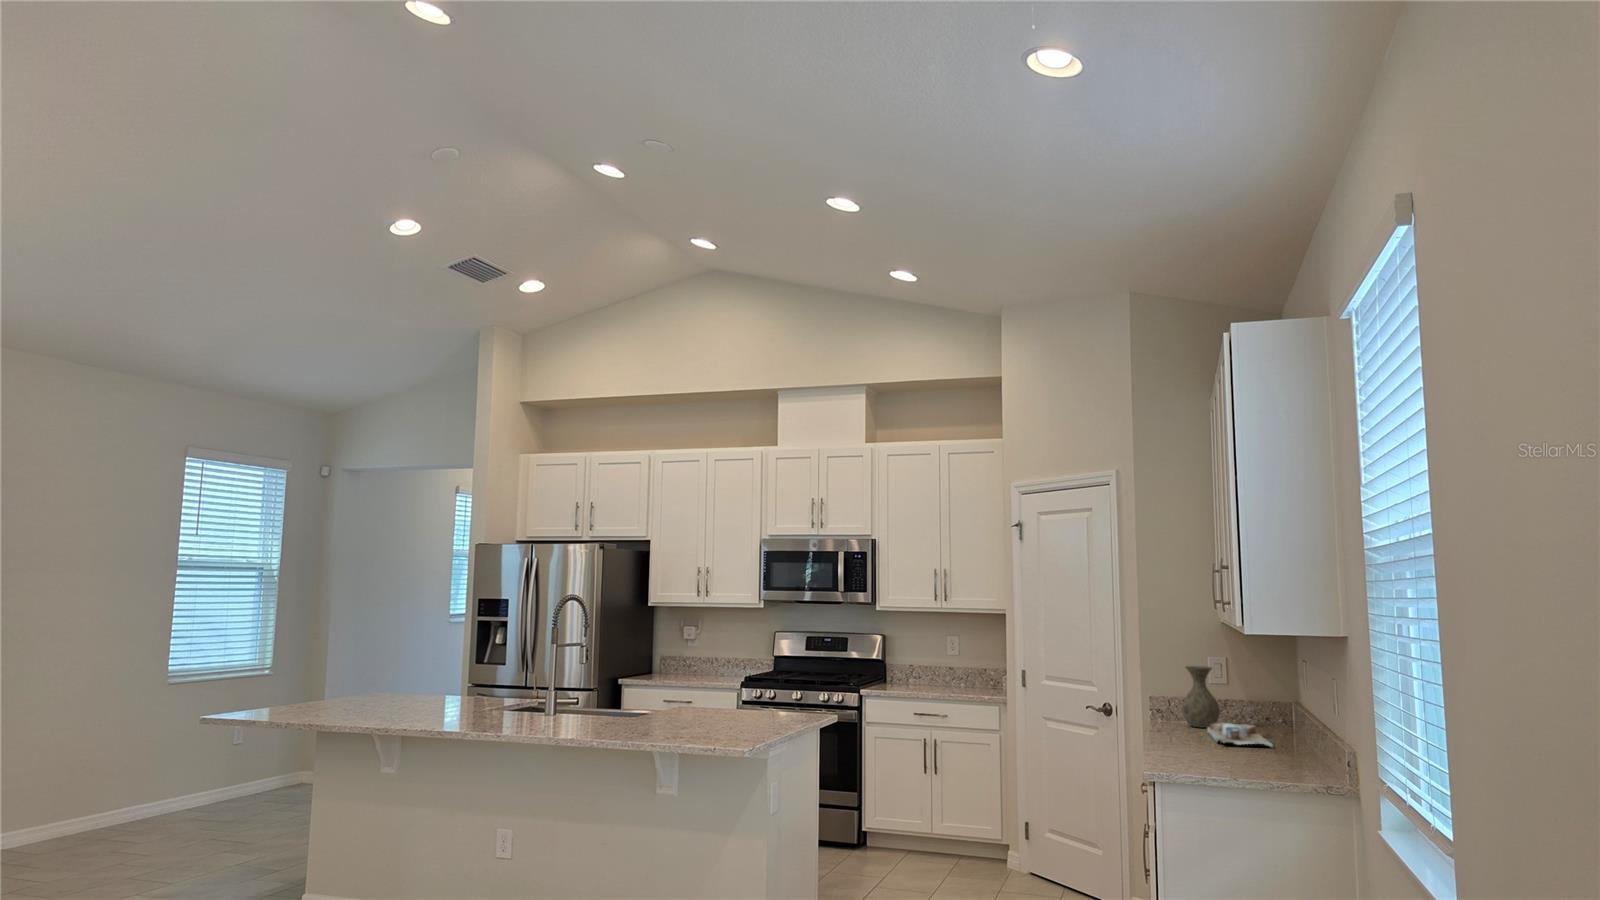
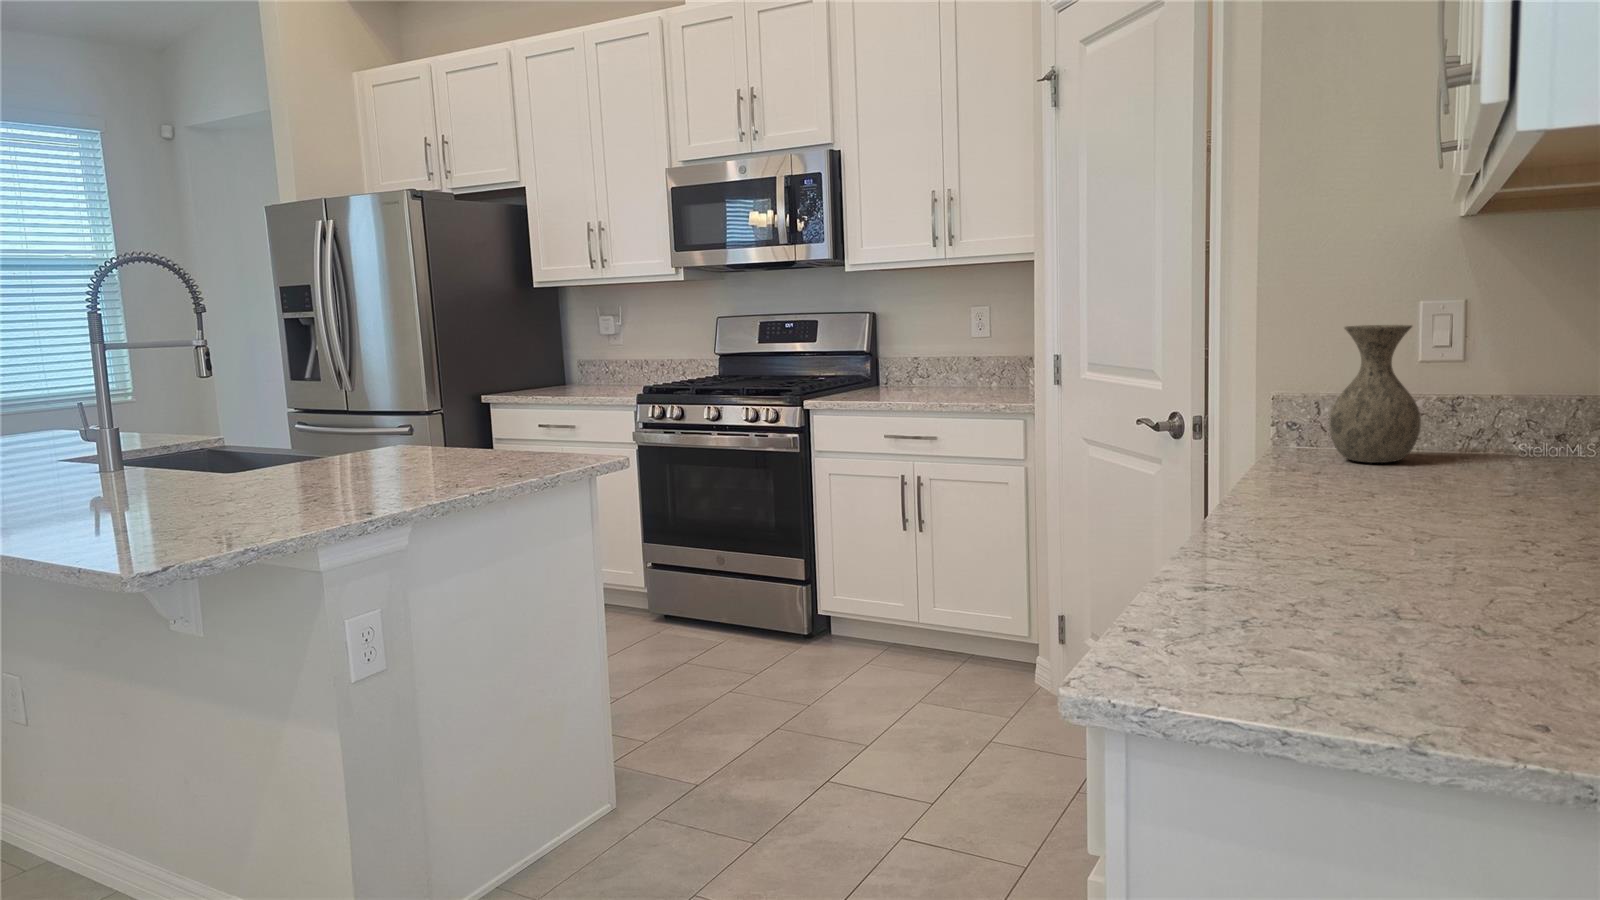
cutting board: present [1207,722,1273,748] -> none [1376,451,1545,528]

